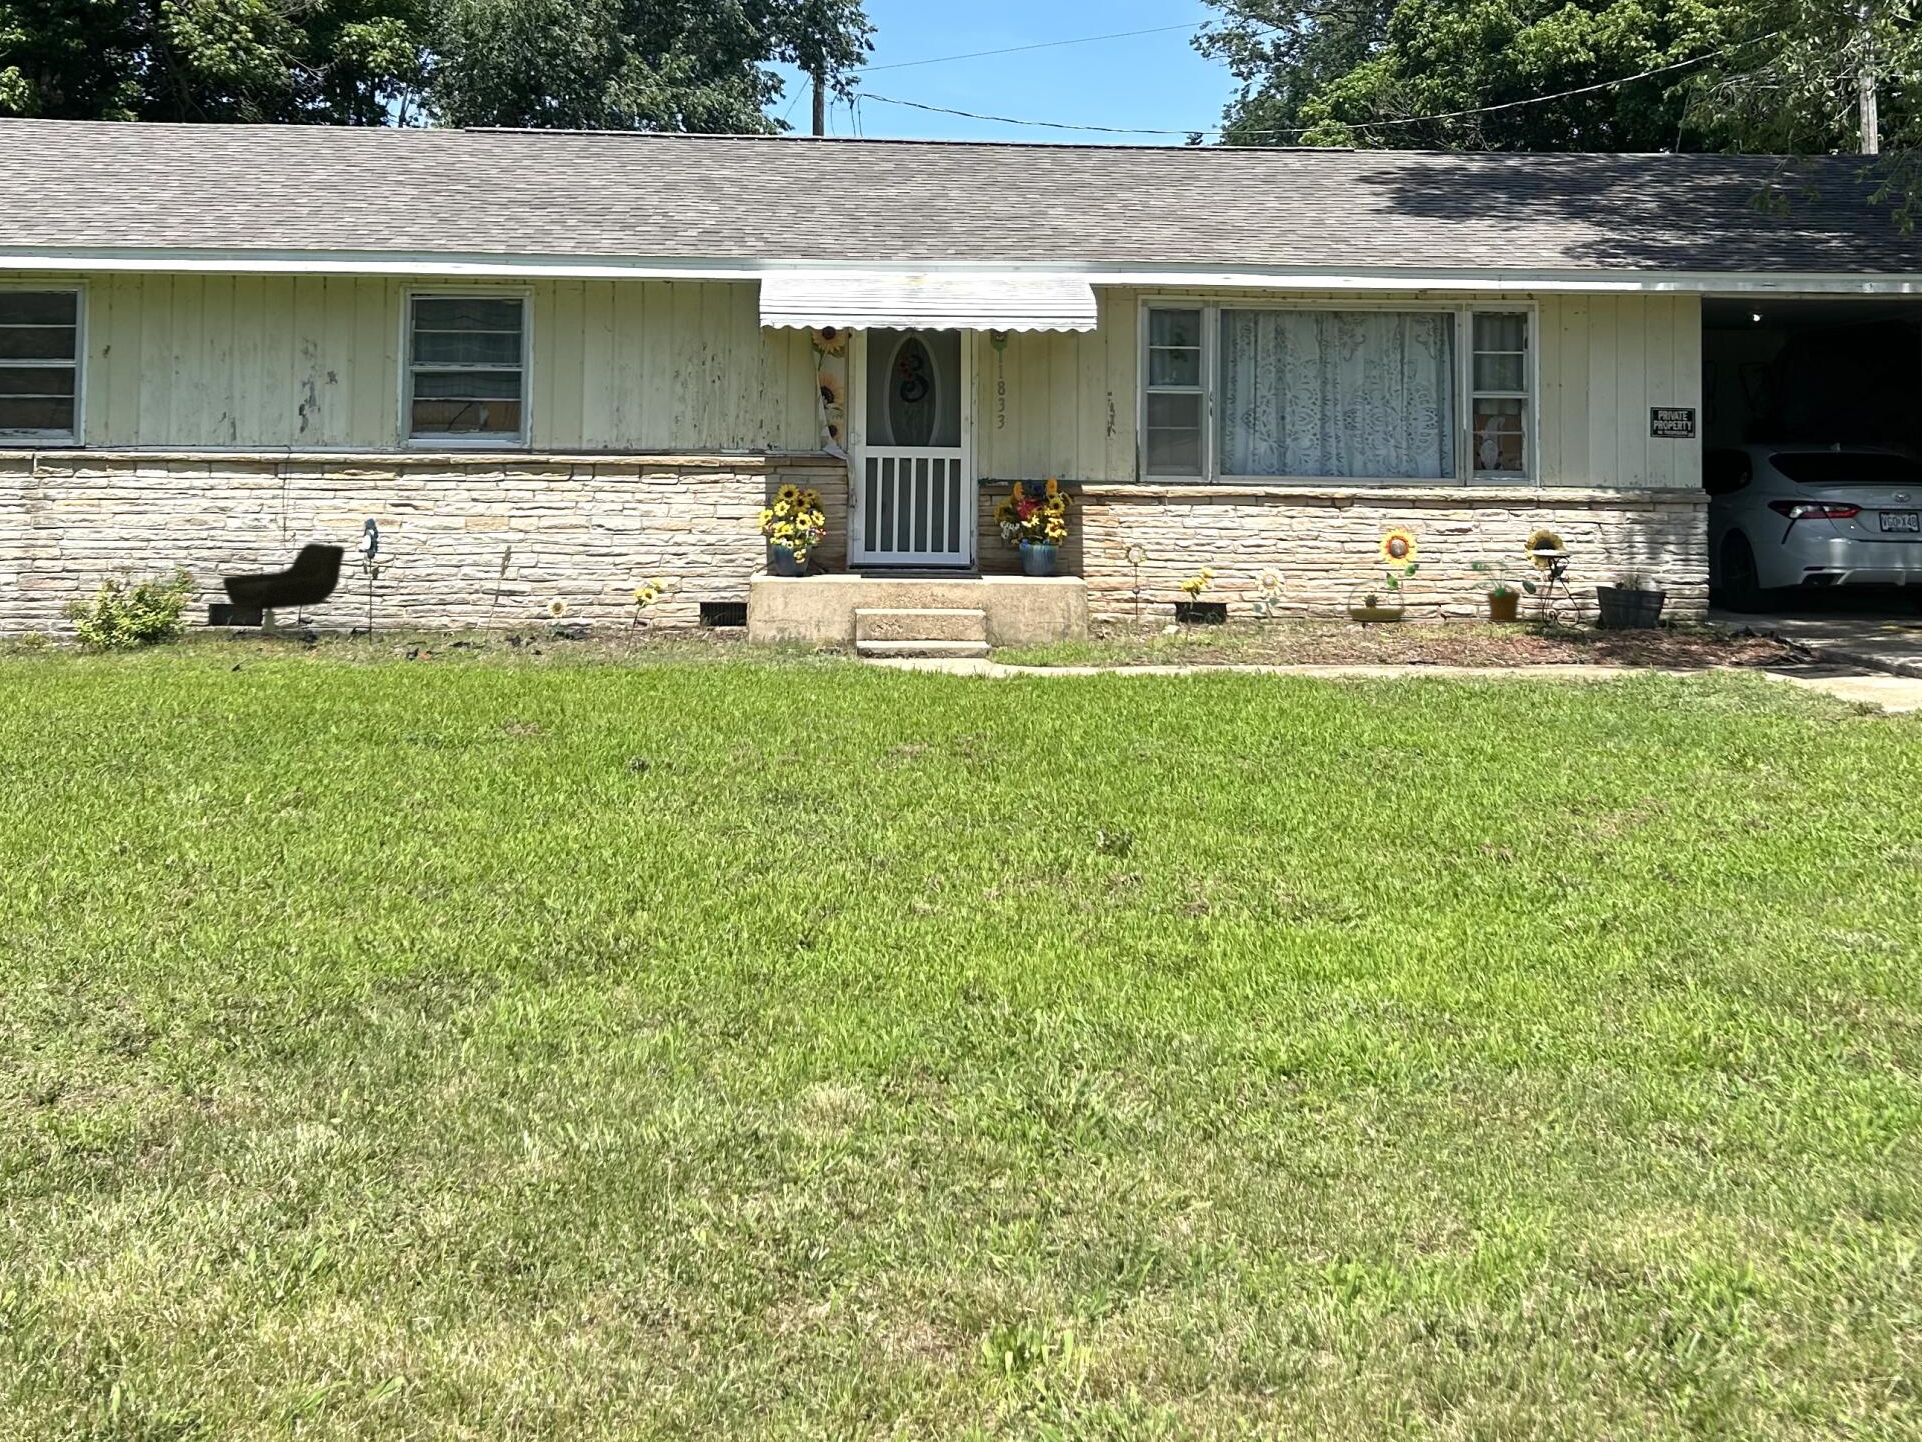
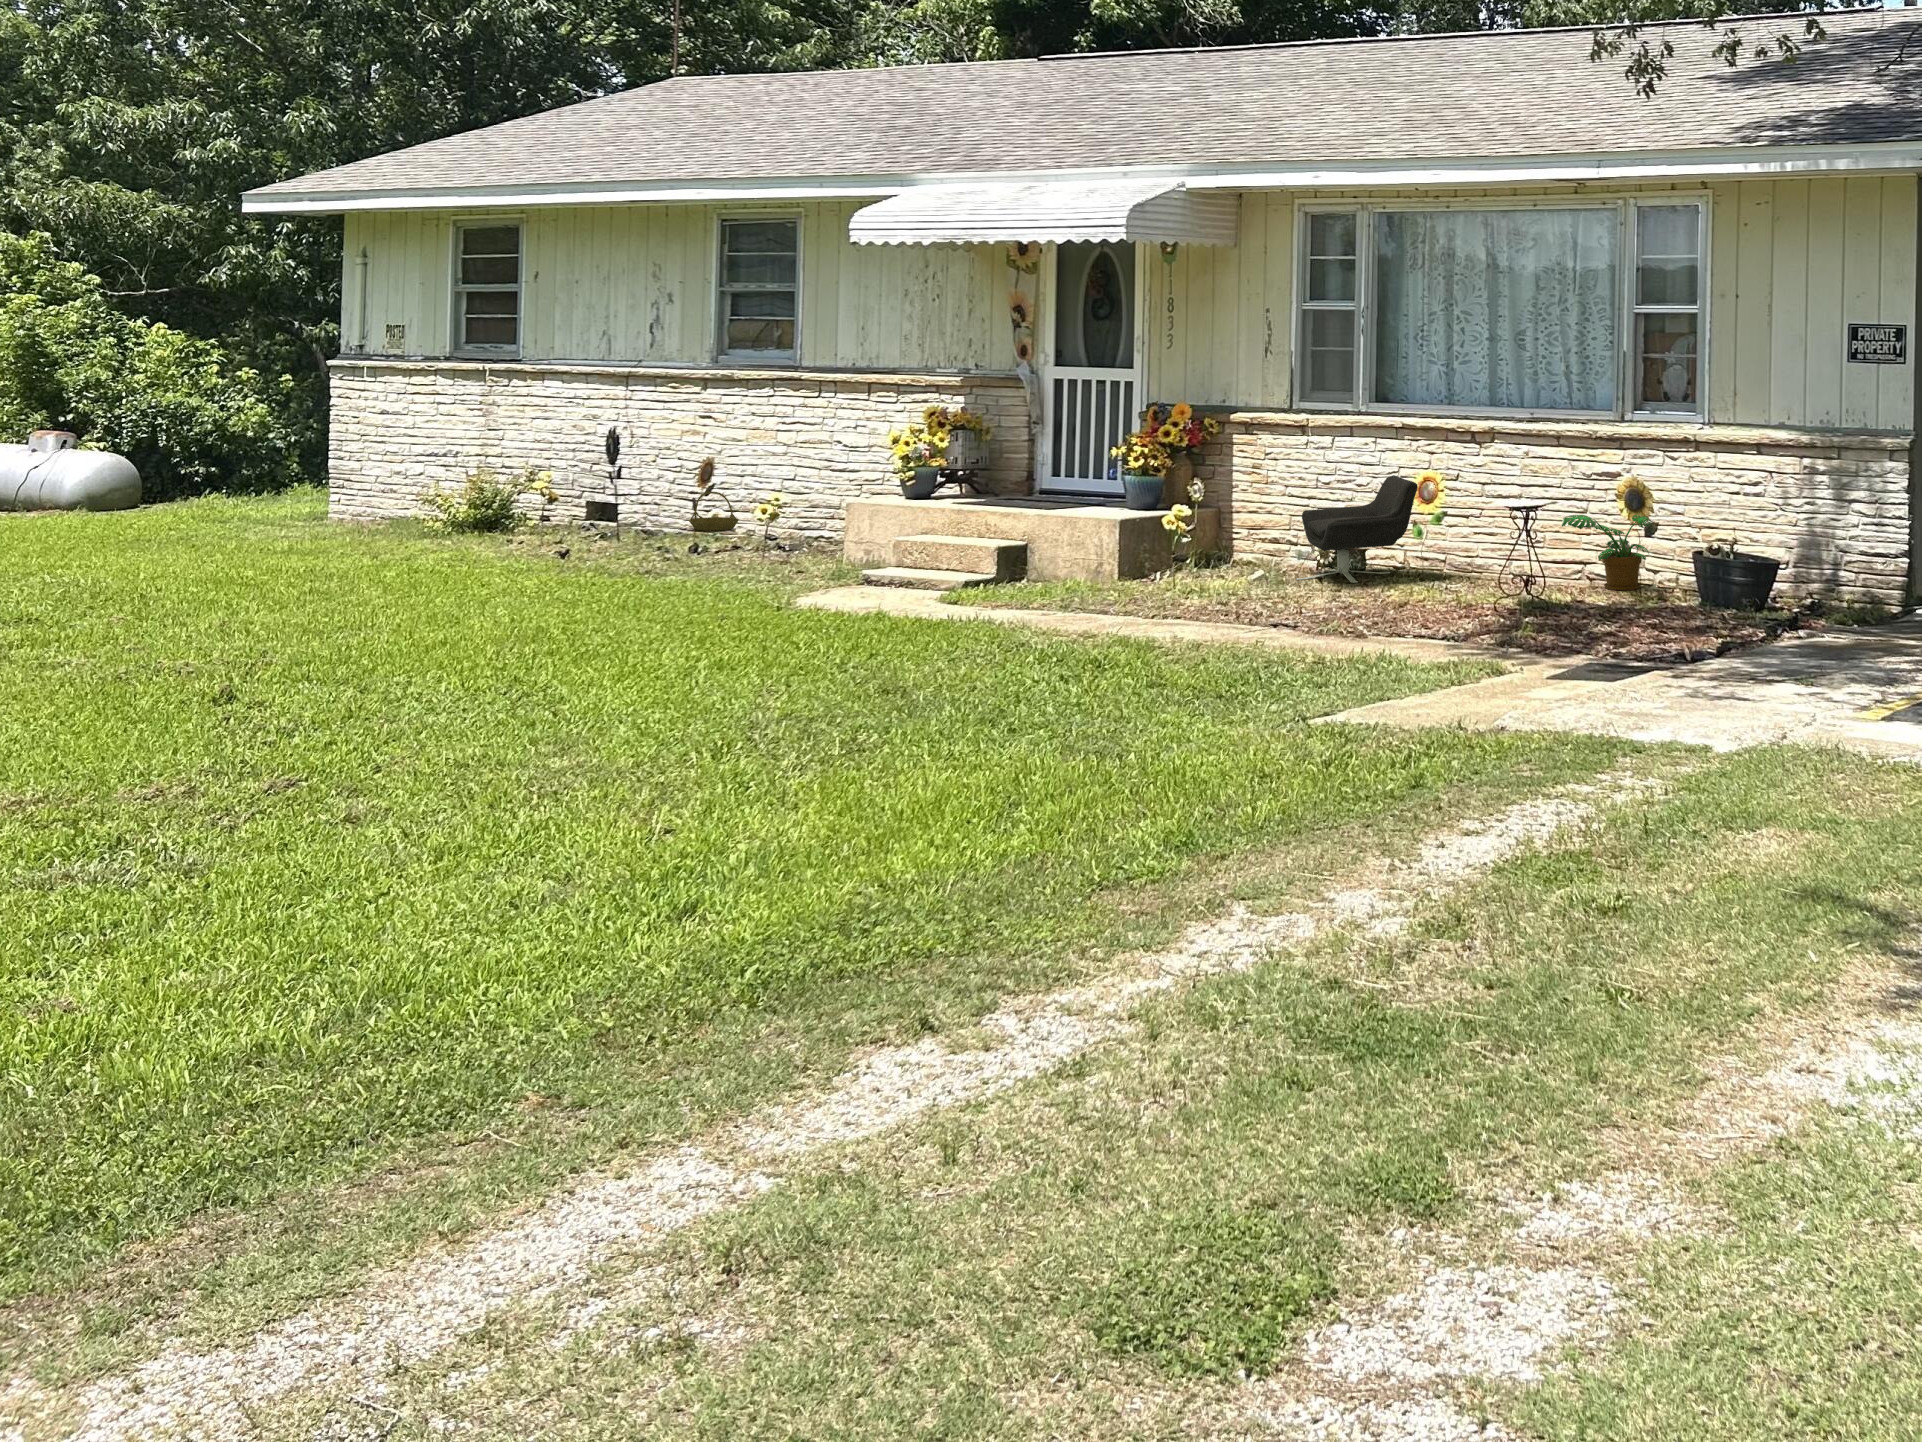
lounge chair: present [223,543,345,639] -> present [1297,475,1418,583]
basket: present [1347,580,1405,622] -> present [689,492,739,531]

